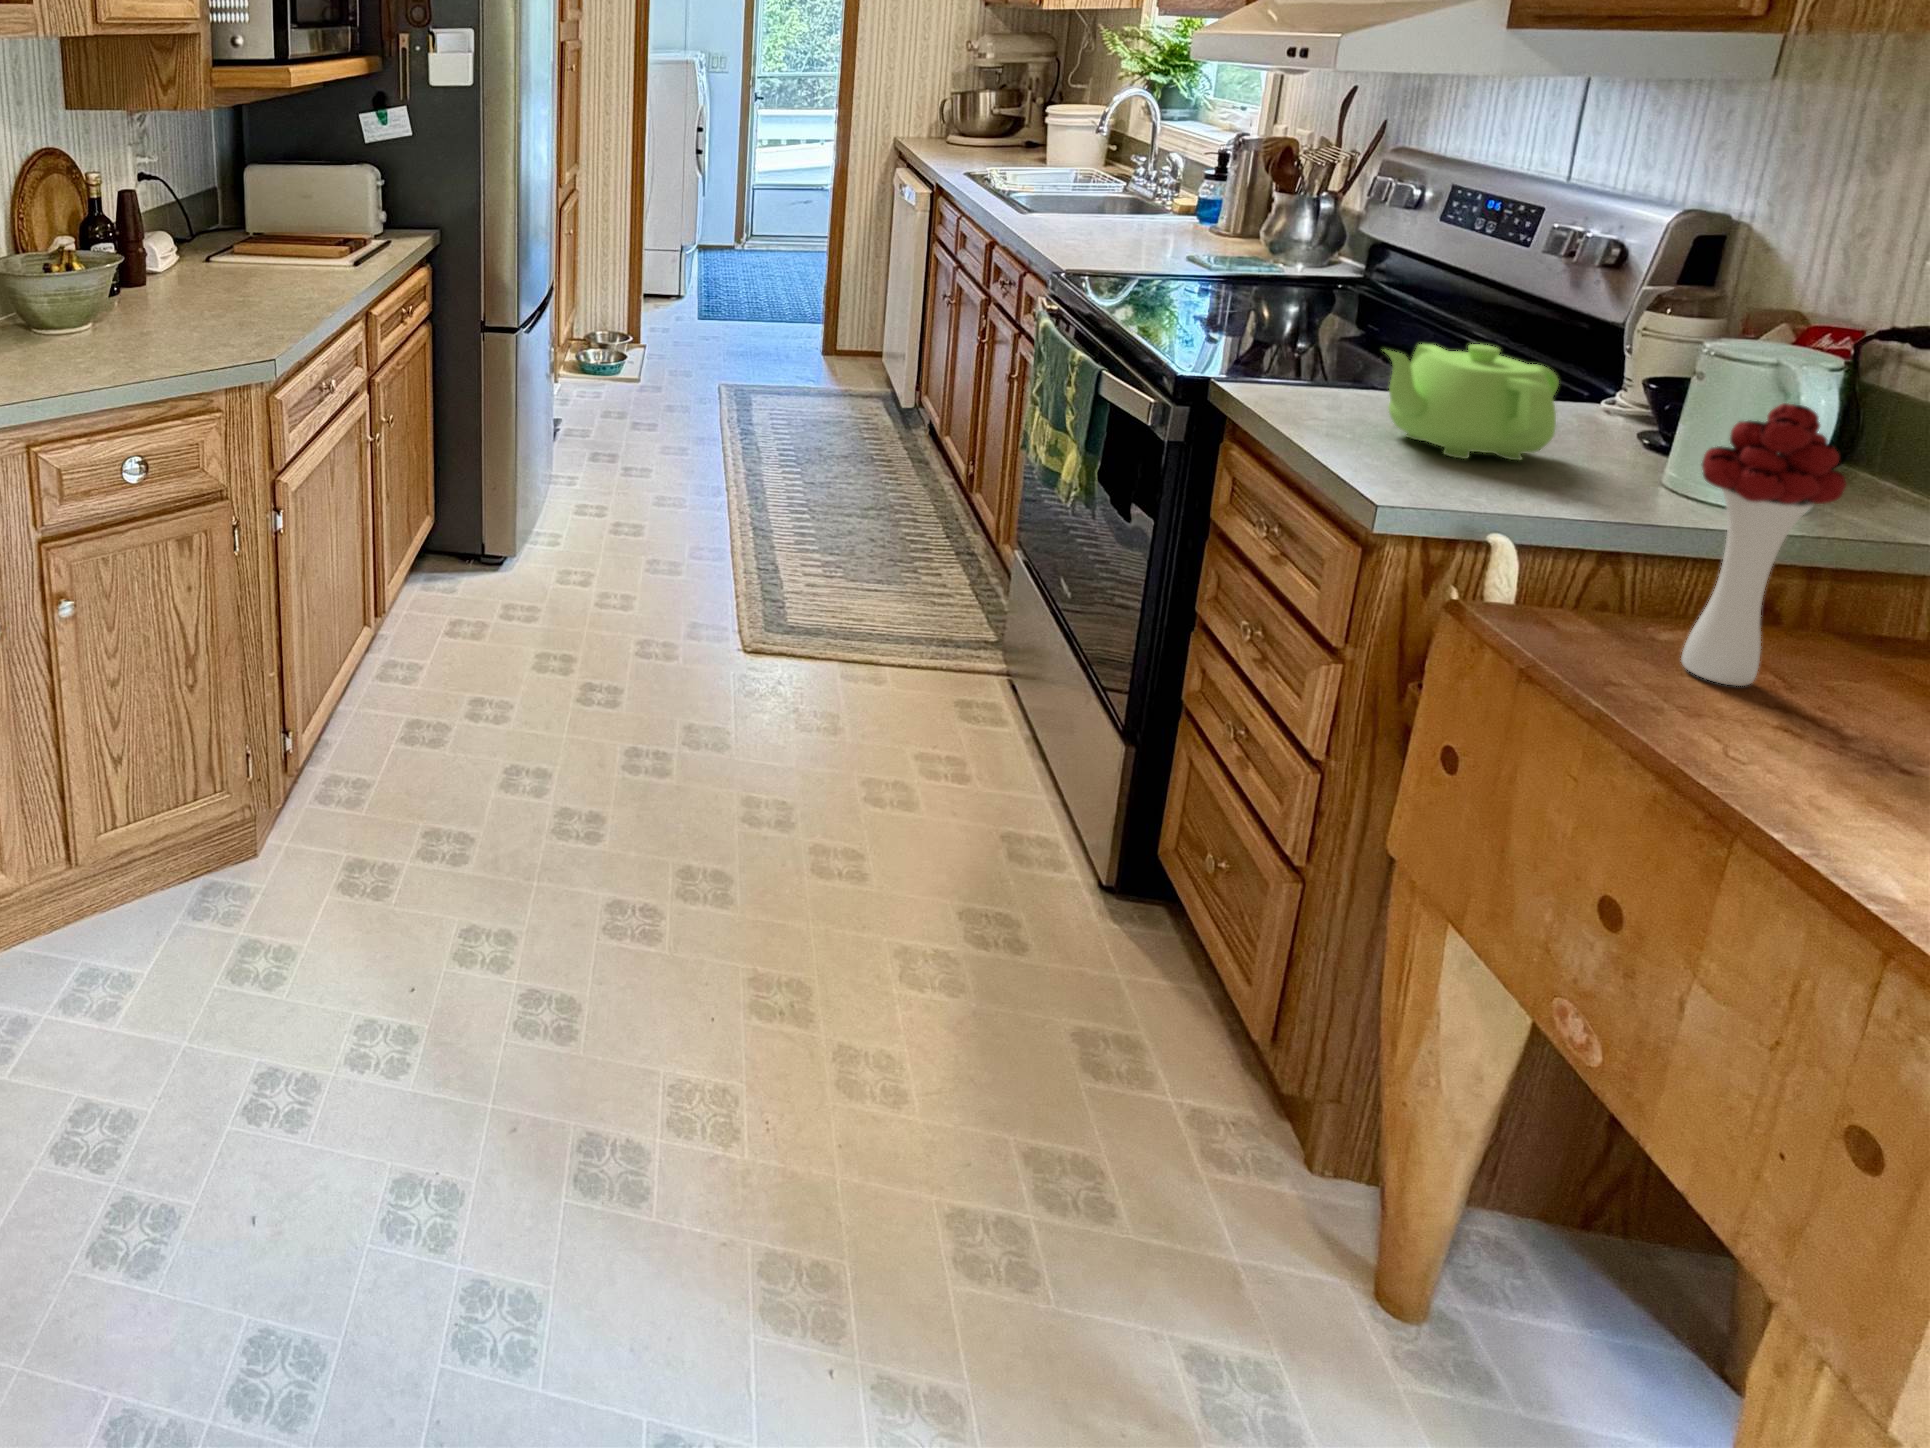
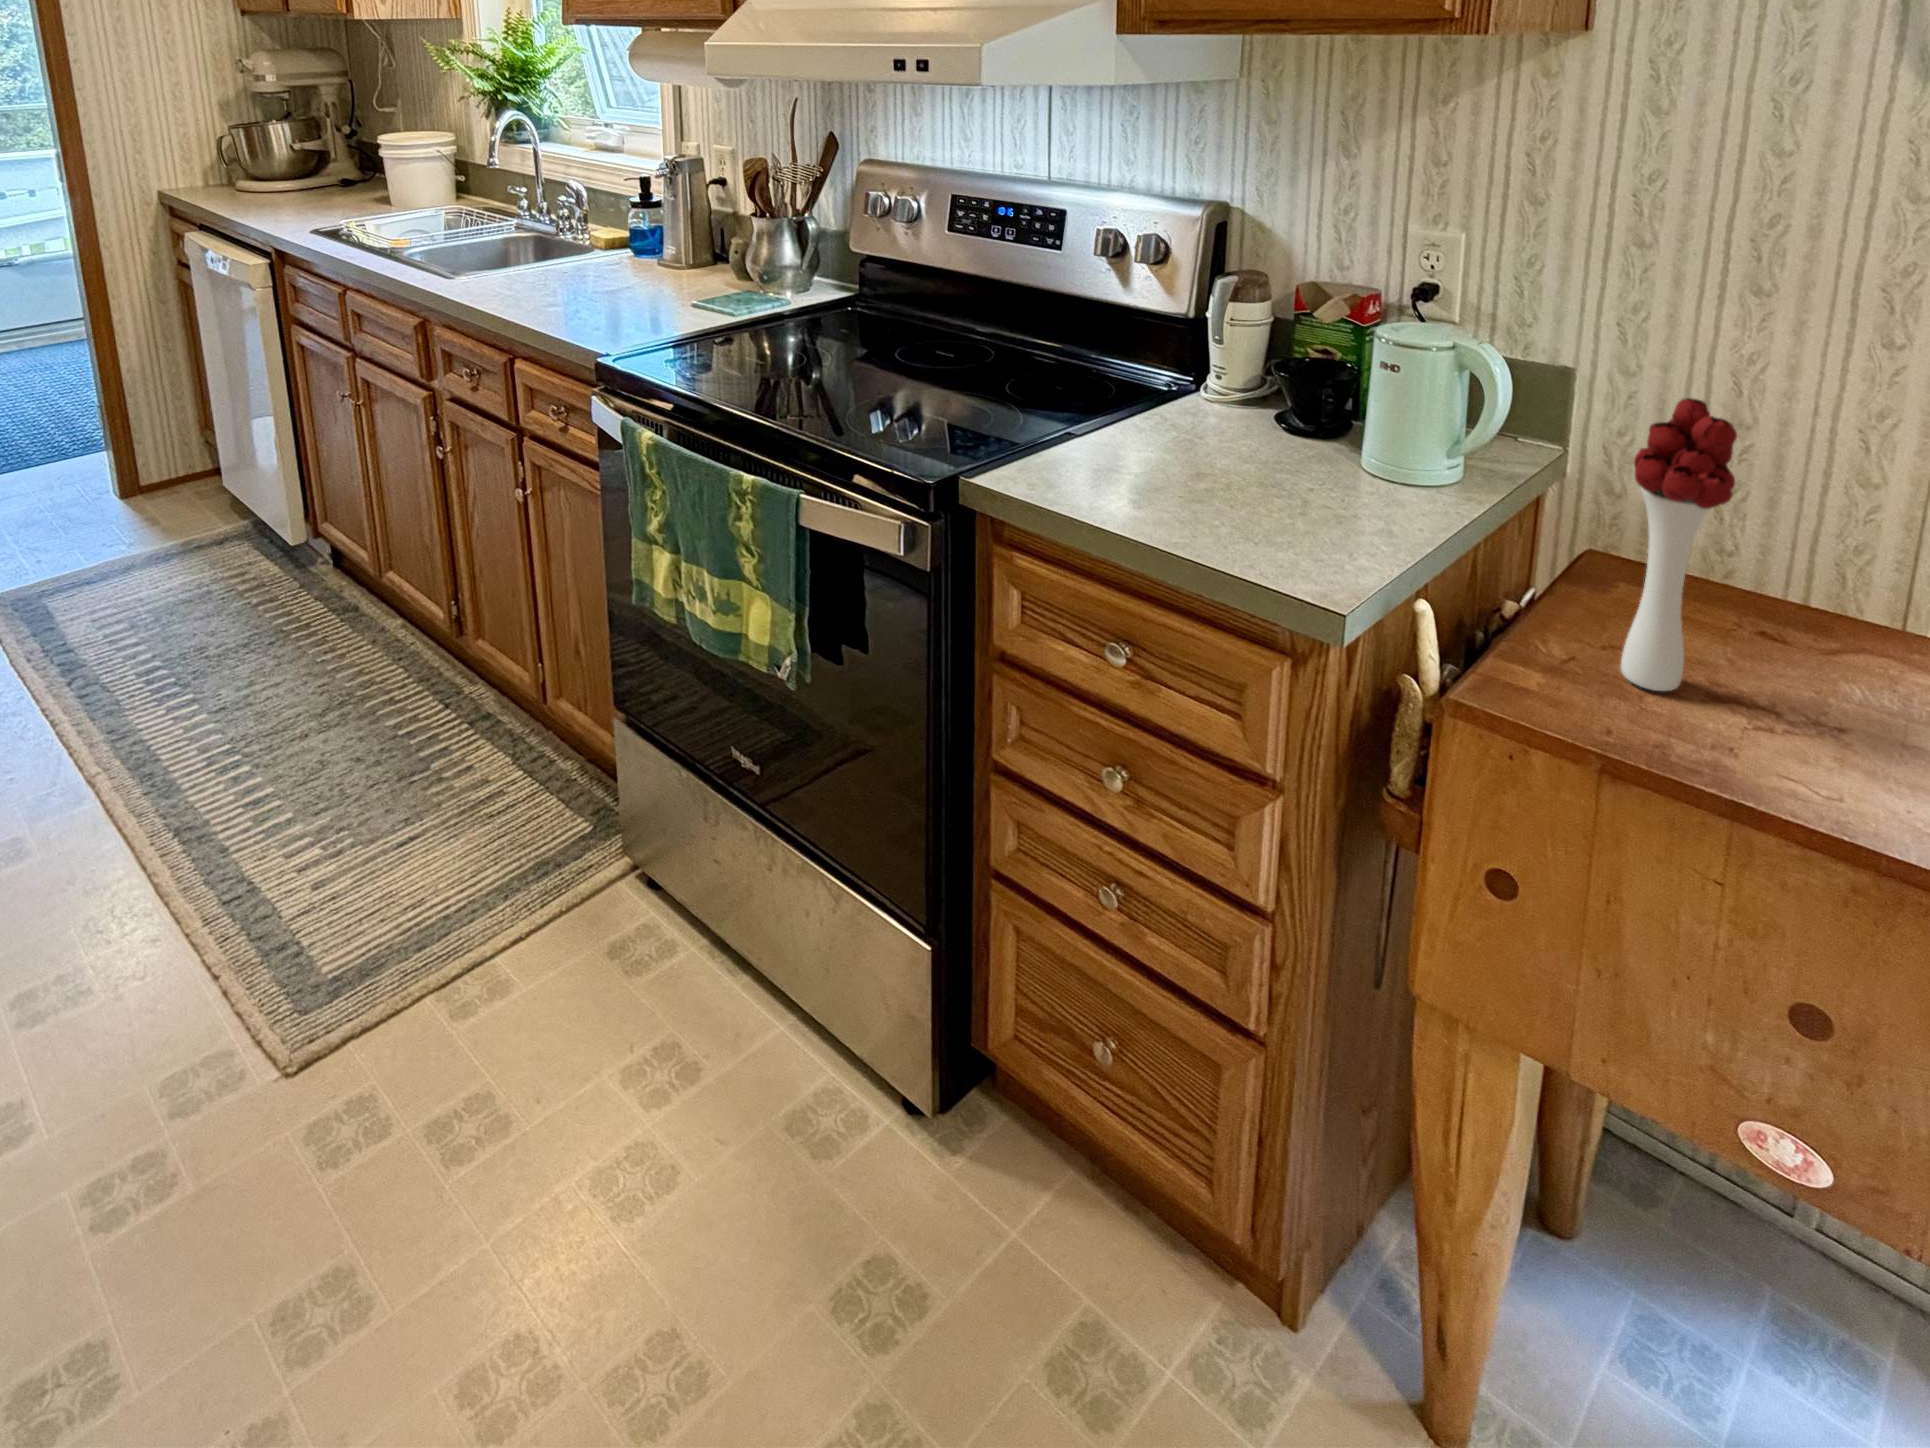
teapot: present [1382,344,1559,460] -> none [1171,374,1353,506]

